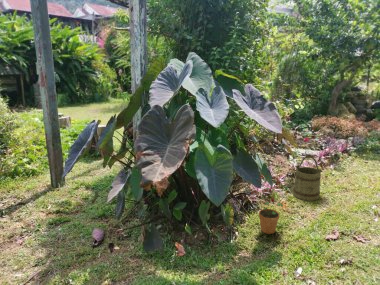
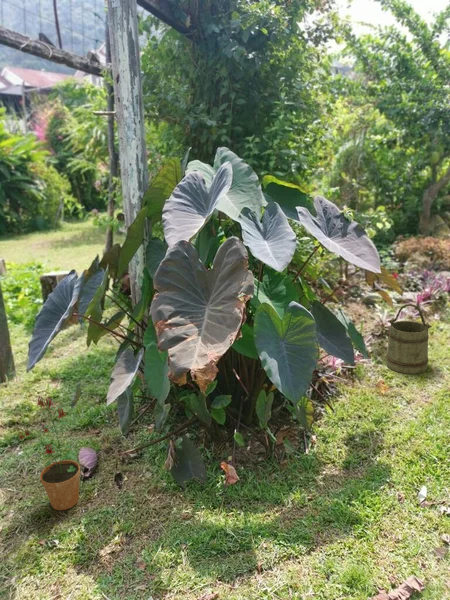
potted plant: present [251,174,283,234] -> present [19,397,80,510]

